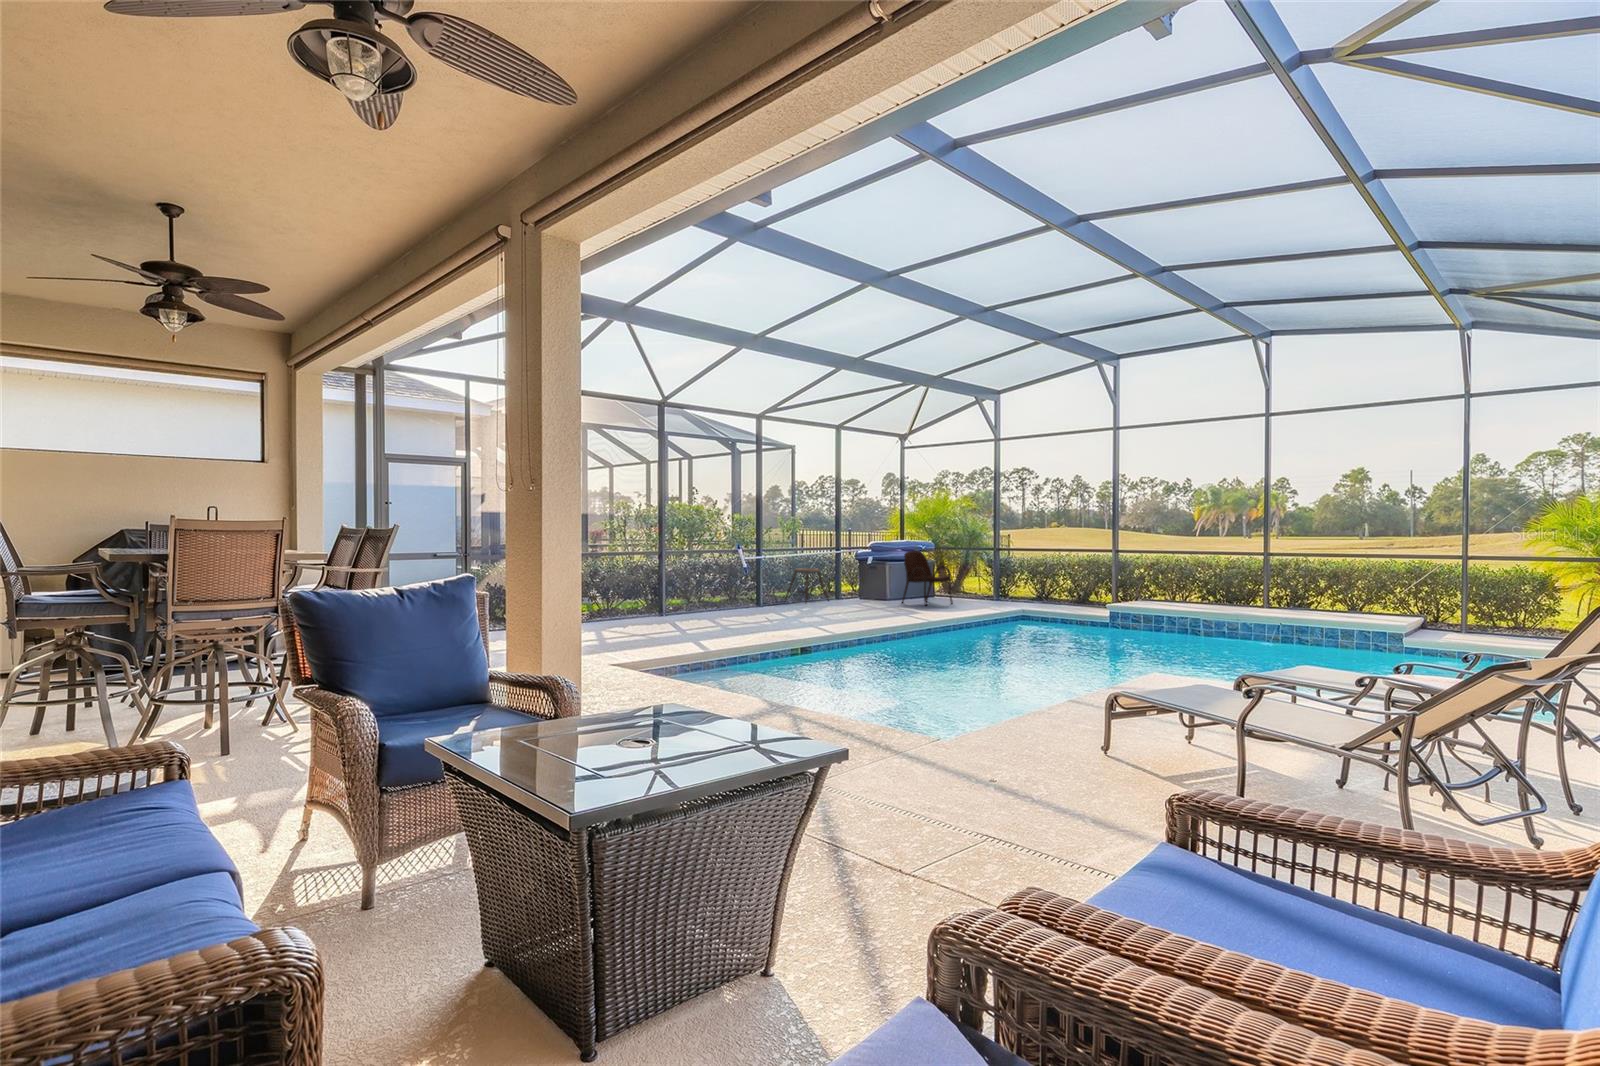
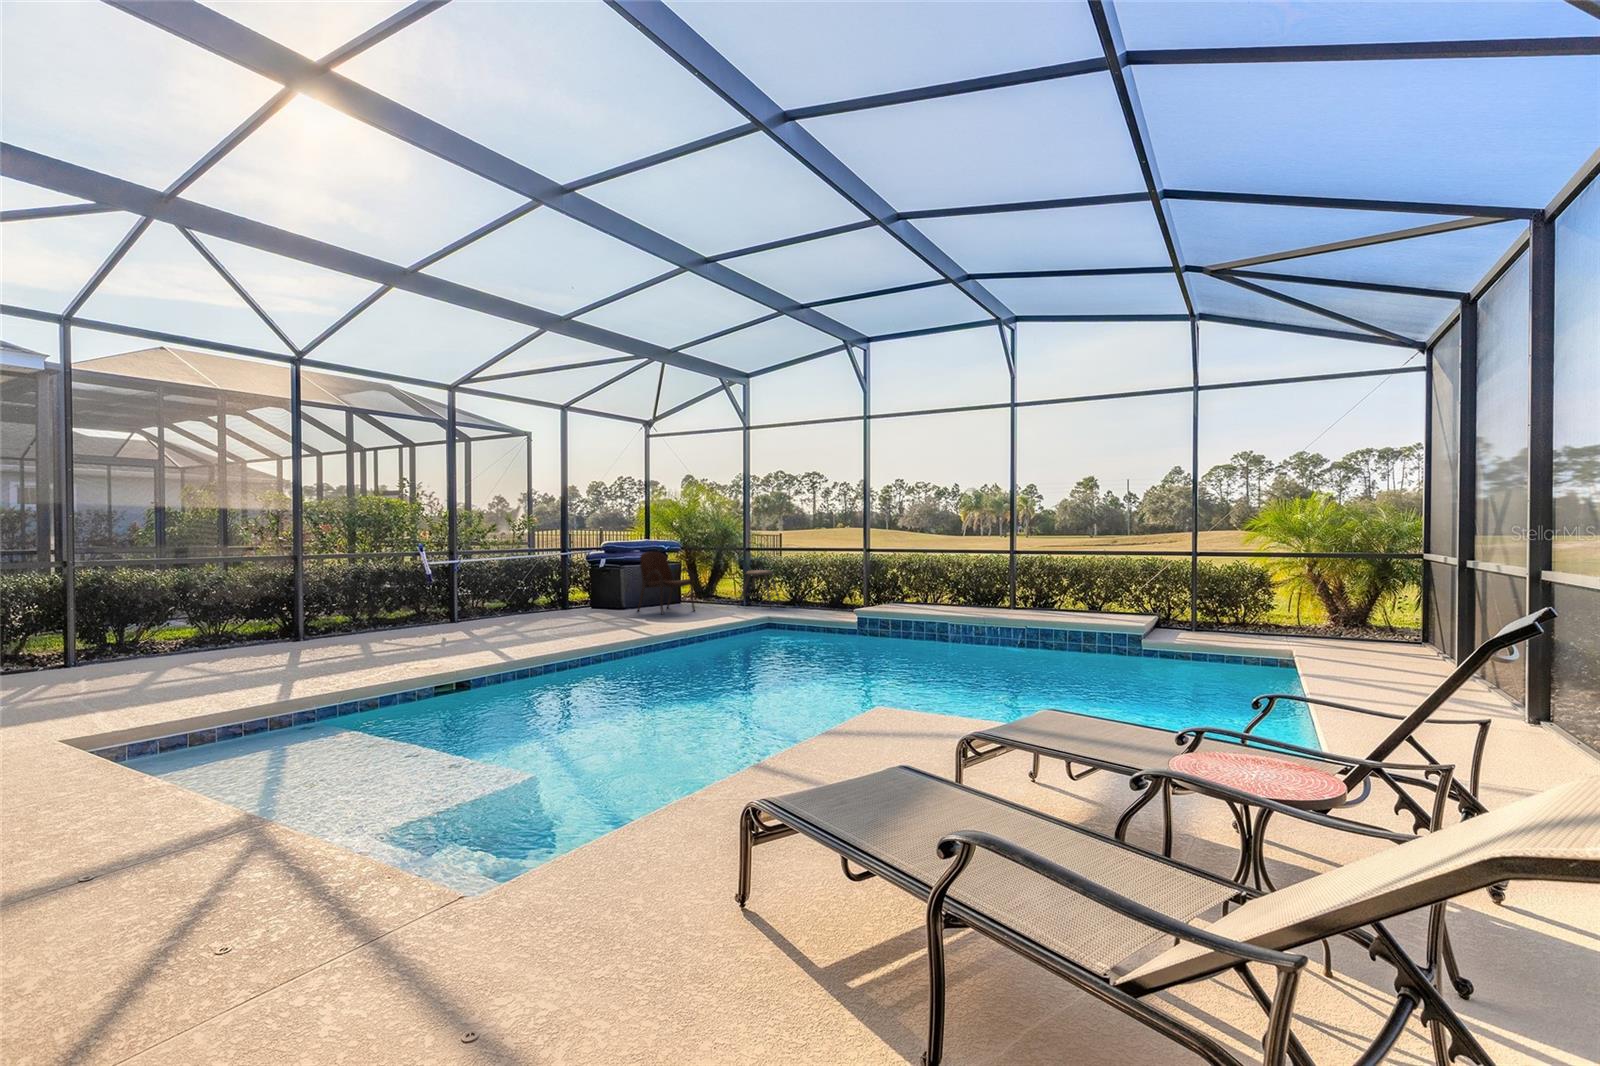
stool: present [786,568,829,602] -> present [738,570,781,606]

